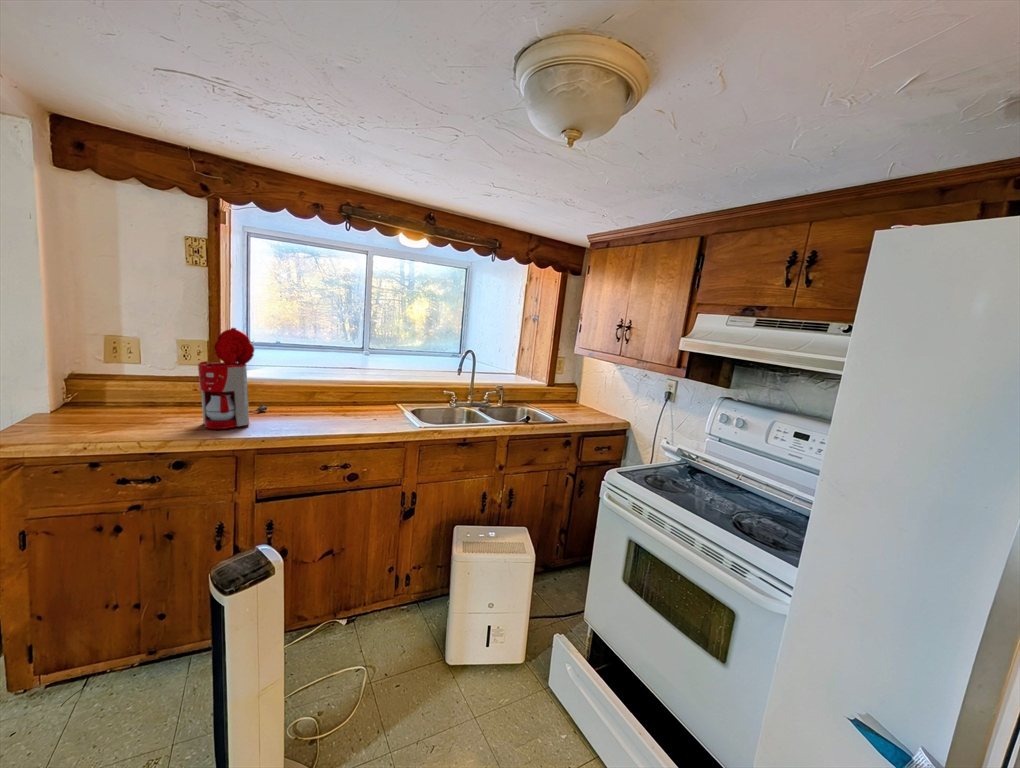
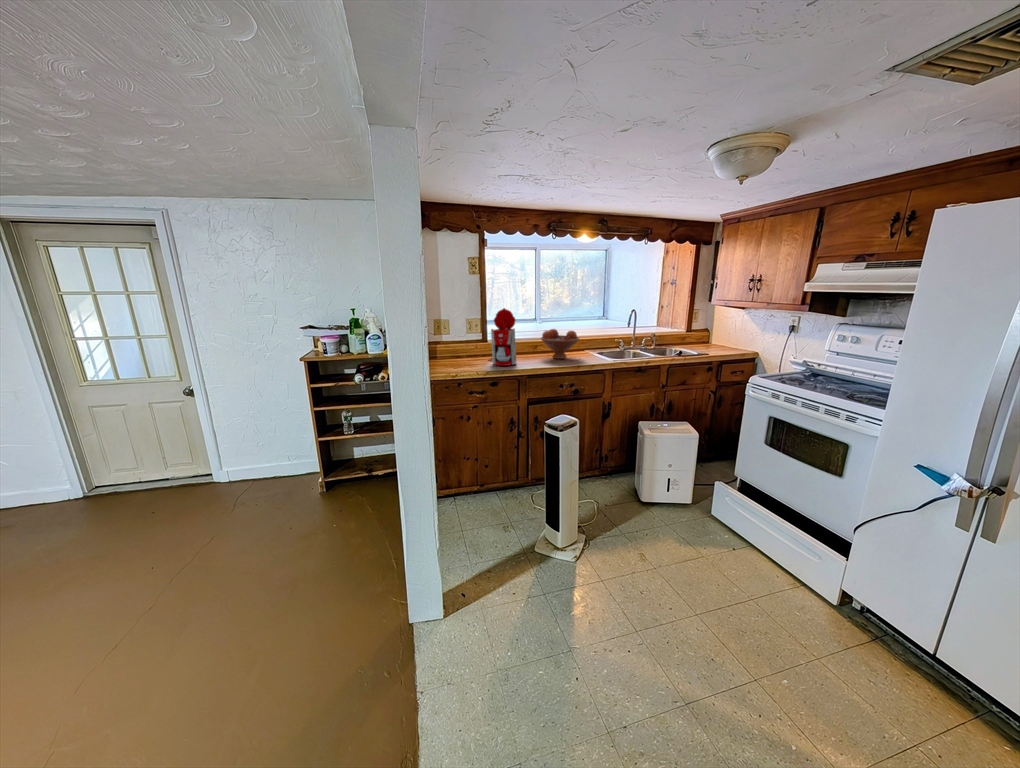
fruit bowl: none [313,368,379,418] -> present [541,329,579,359]

